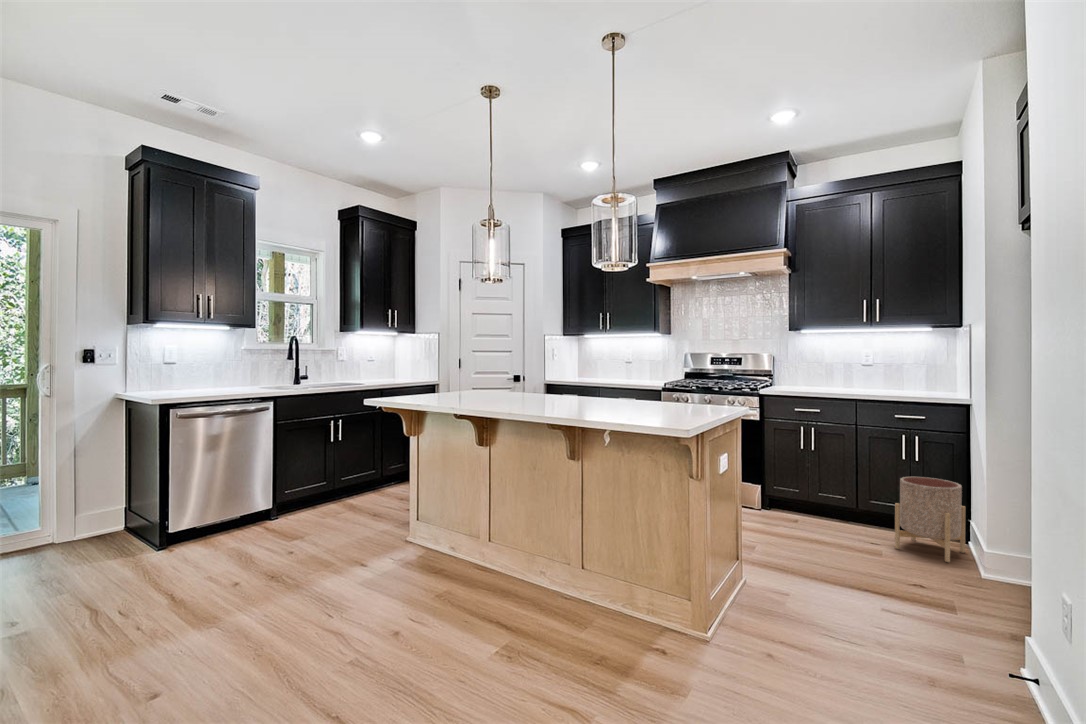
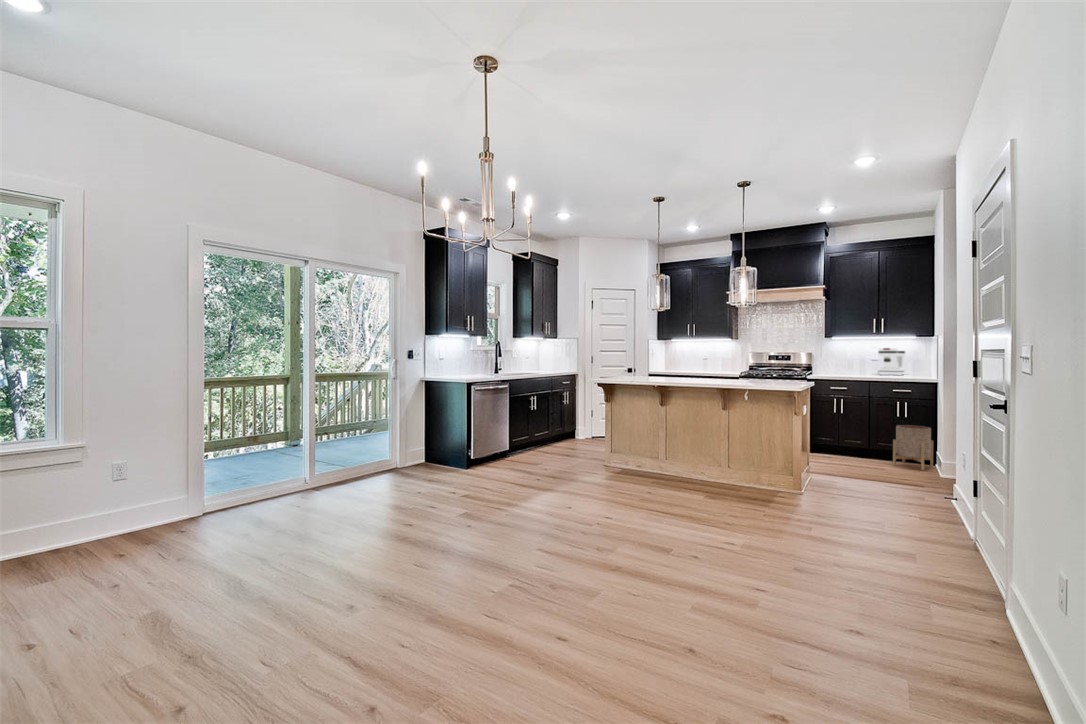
coffee maker: none [871,346,915,390] -> present [878,348,905,375]

